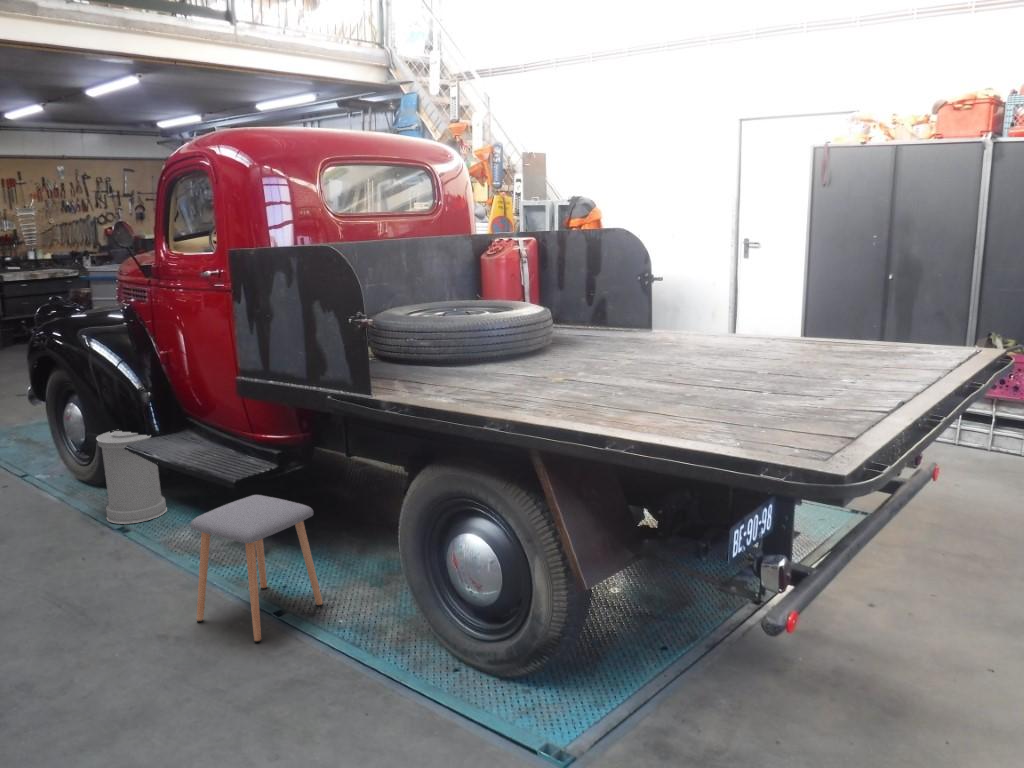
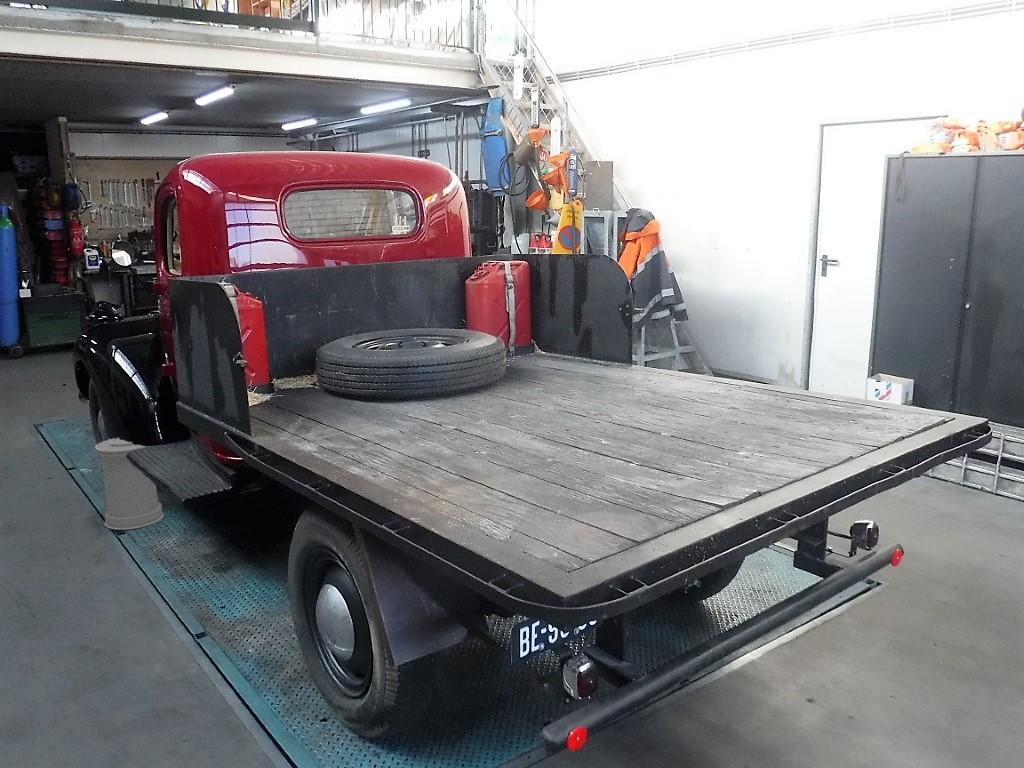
stool: present [190,495,323,642] -> none [112,521,245,675]

